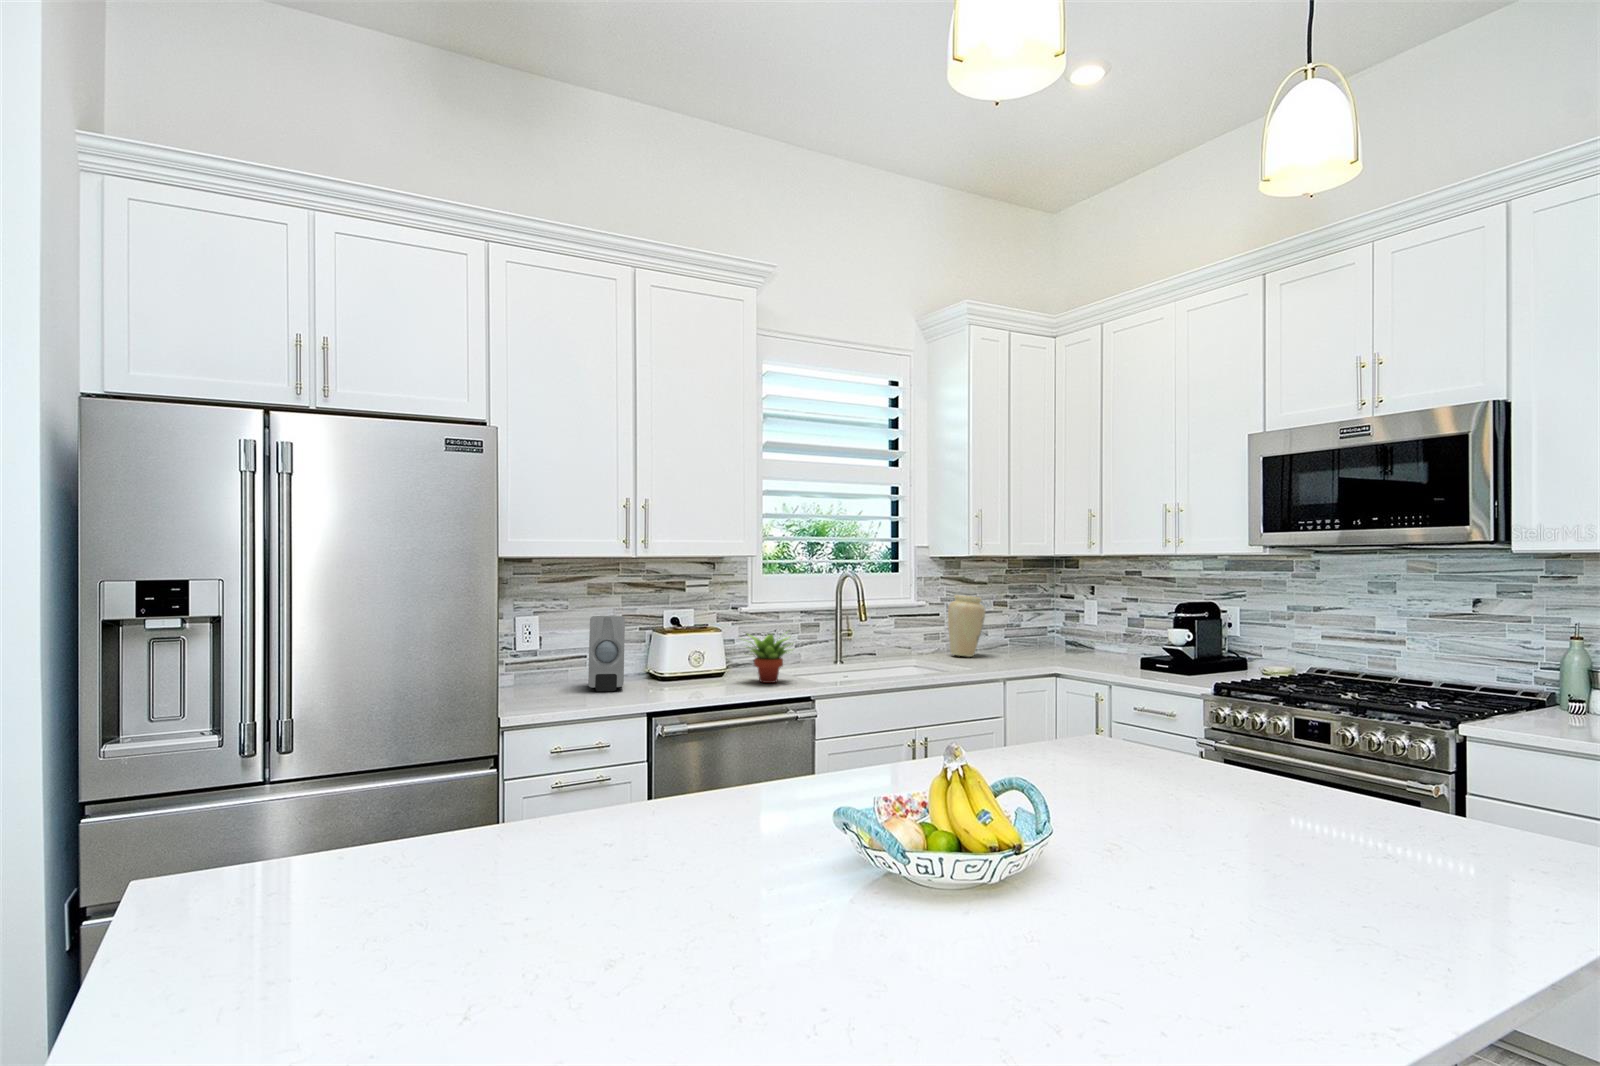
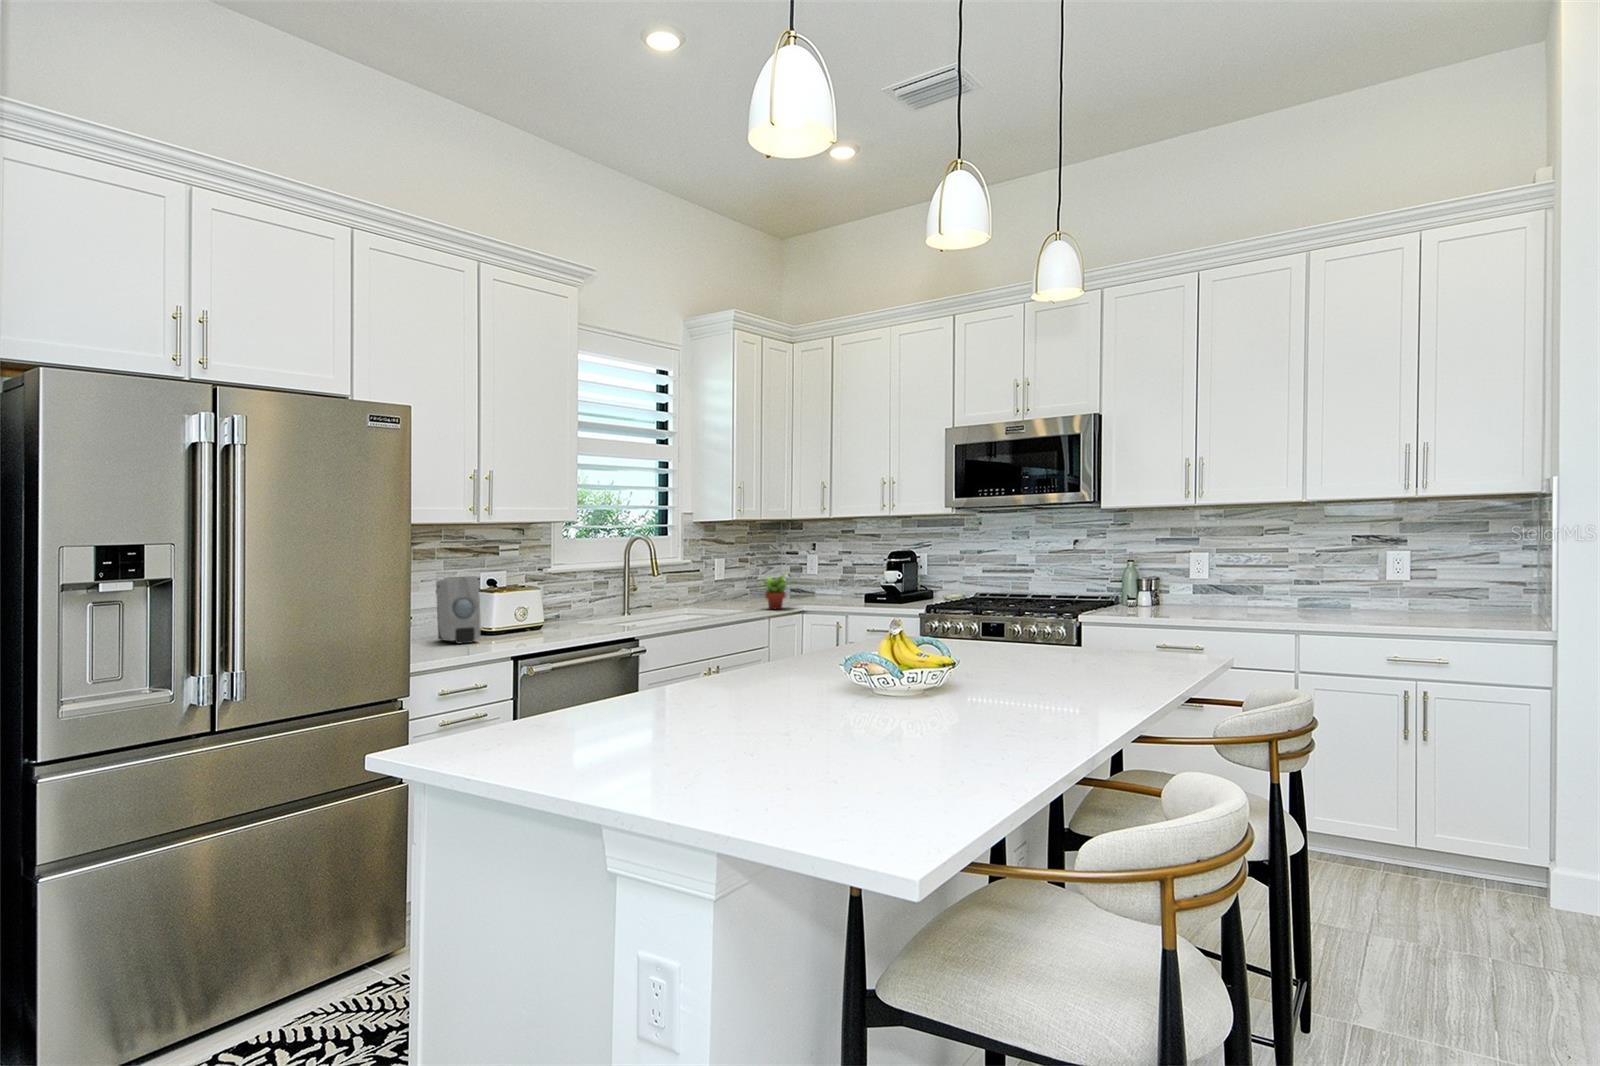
vase: present [948,595,986,657] -> none [710,553,741,604]
succulent plant: present [748,632,790,683] -> present [760,574,791,609]

